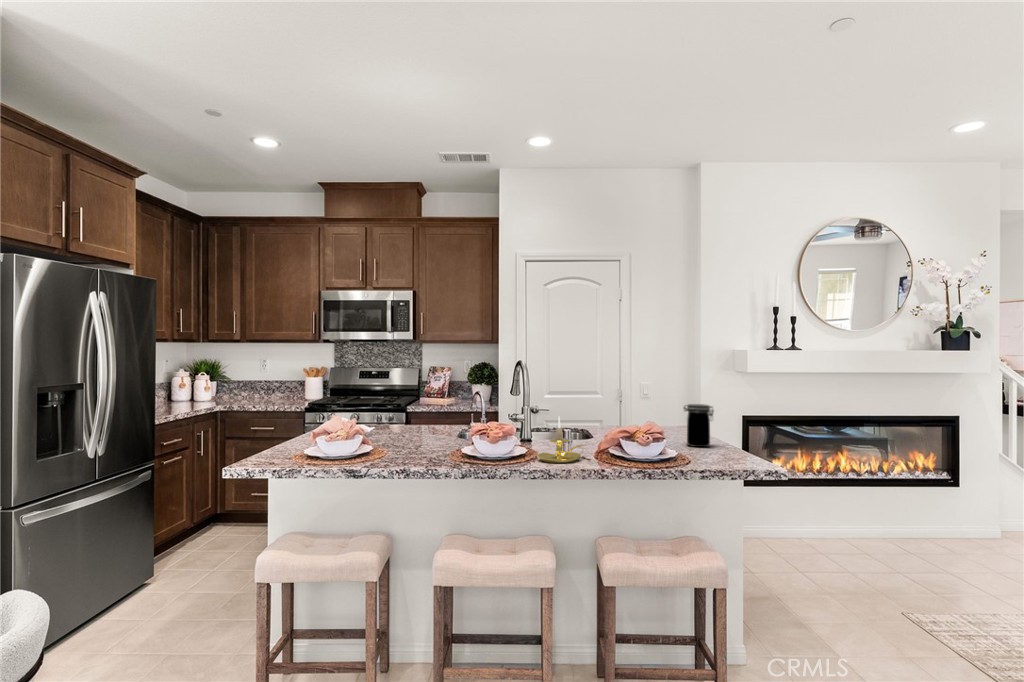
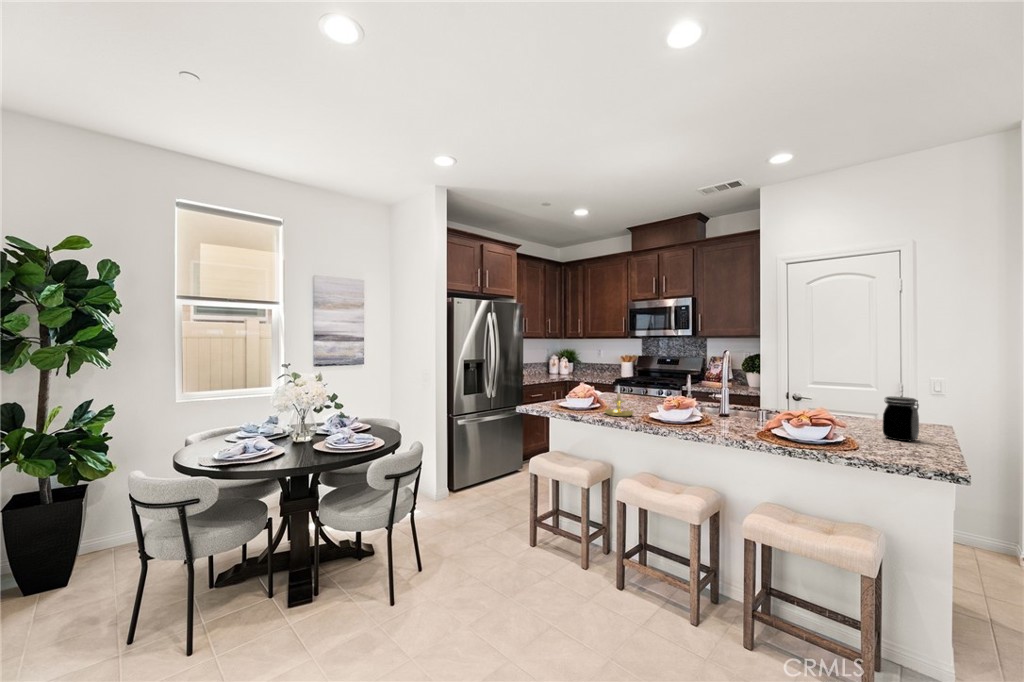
candle holder: present [538,416,585,463] -> present [604,387,634,417]

